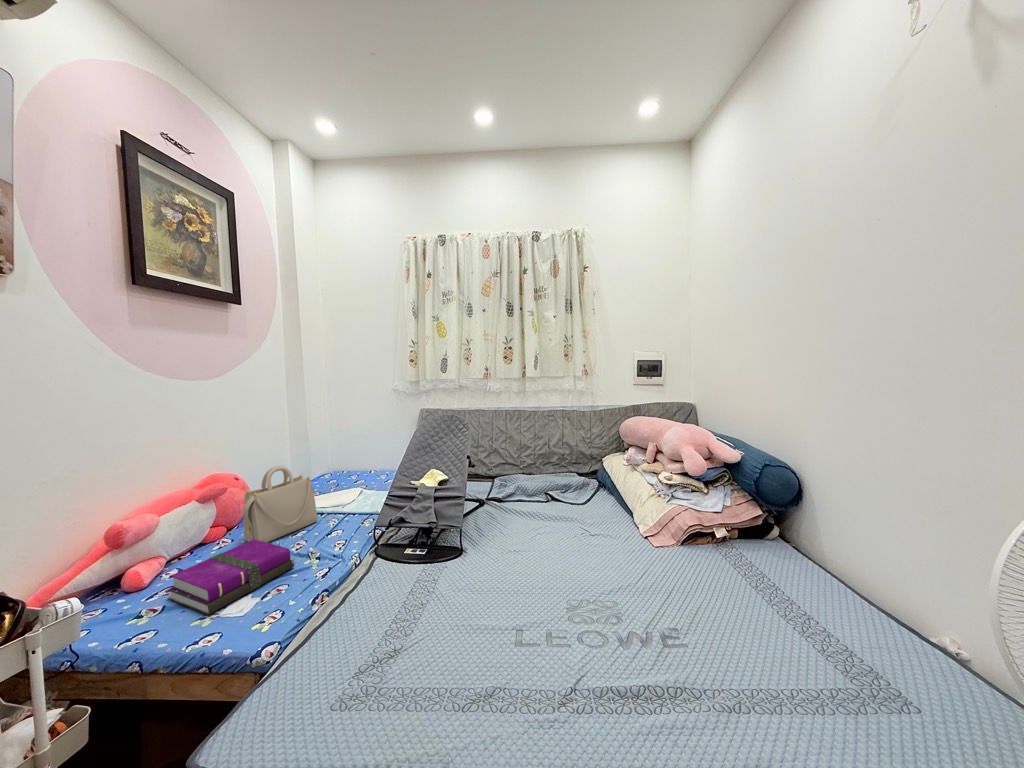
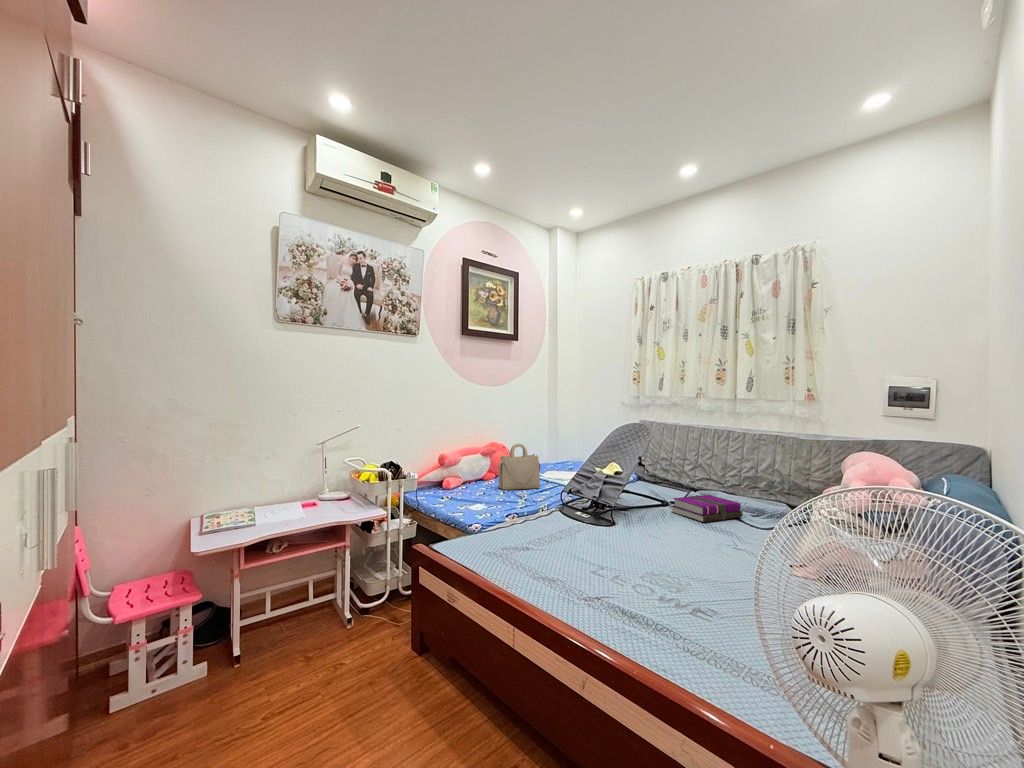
notebook: present [168,539,295,615] -> present [671,495,743,522]

